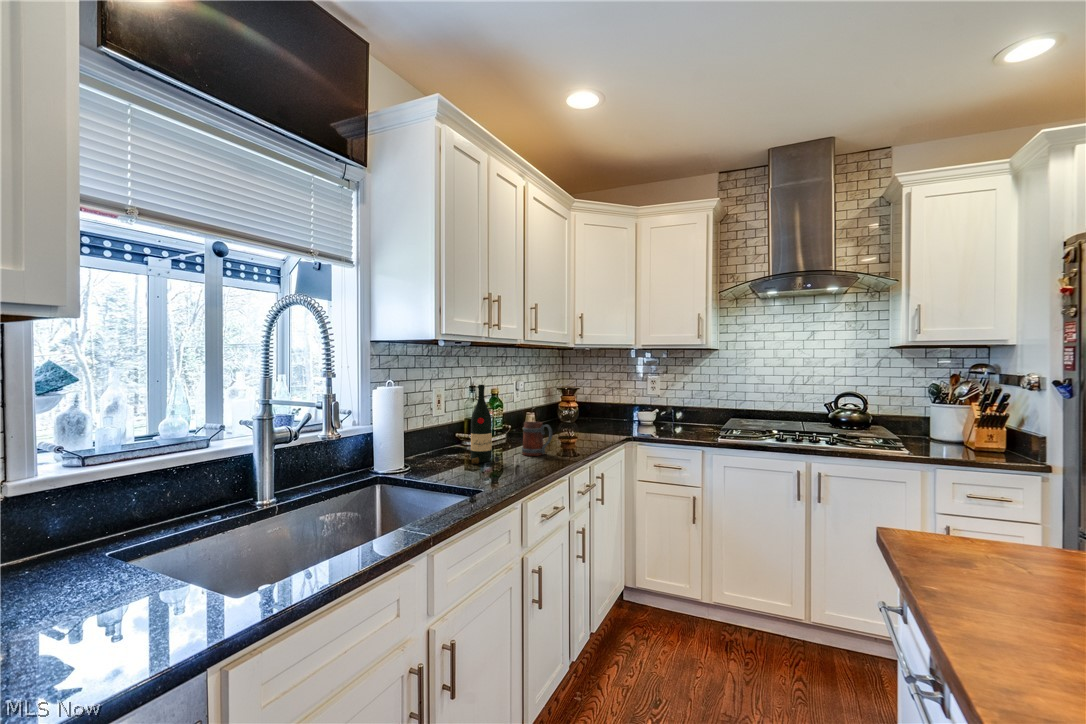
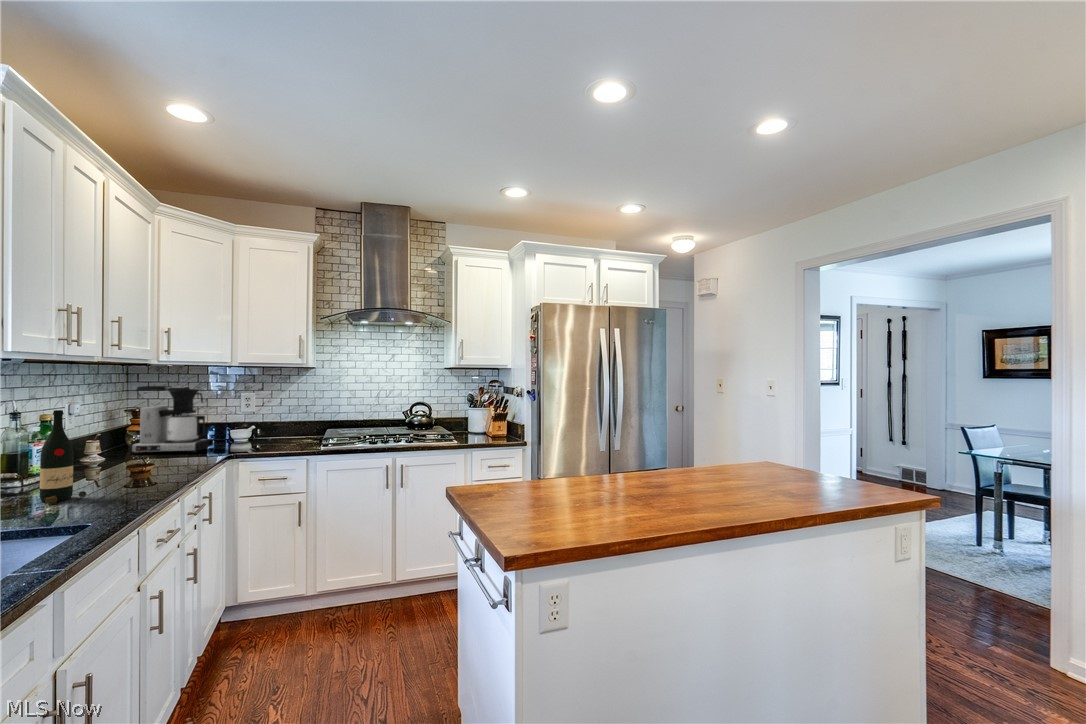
coffee maker: none [556,367,619,431] -> present [128,386,213,454]
mug: present [522,422,552,456] -> none [109,448,154,486]

